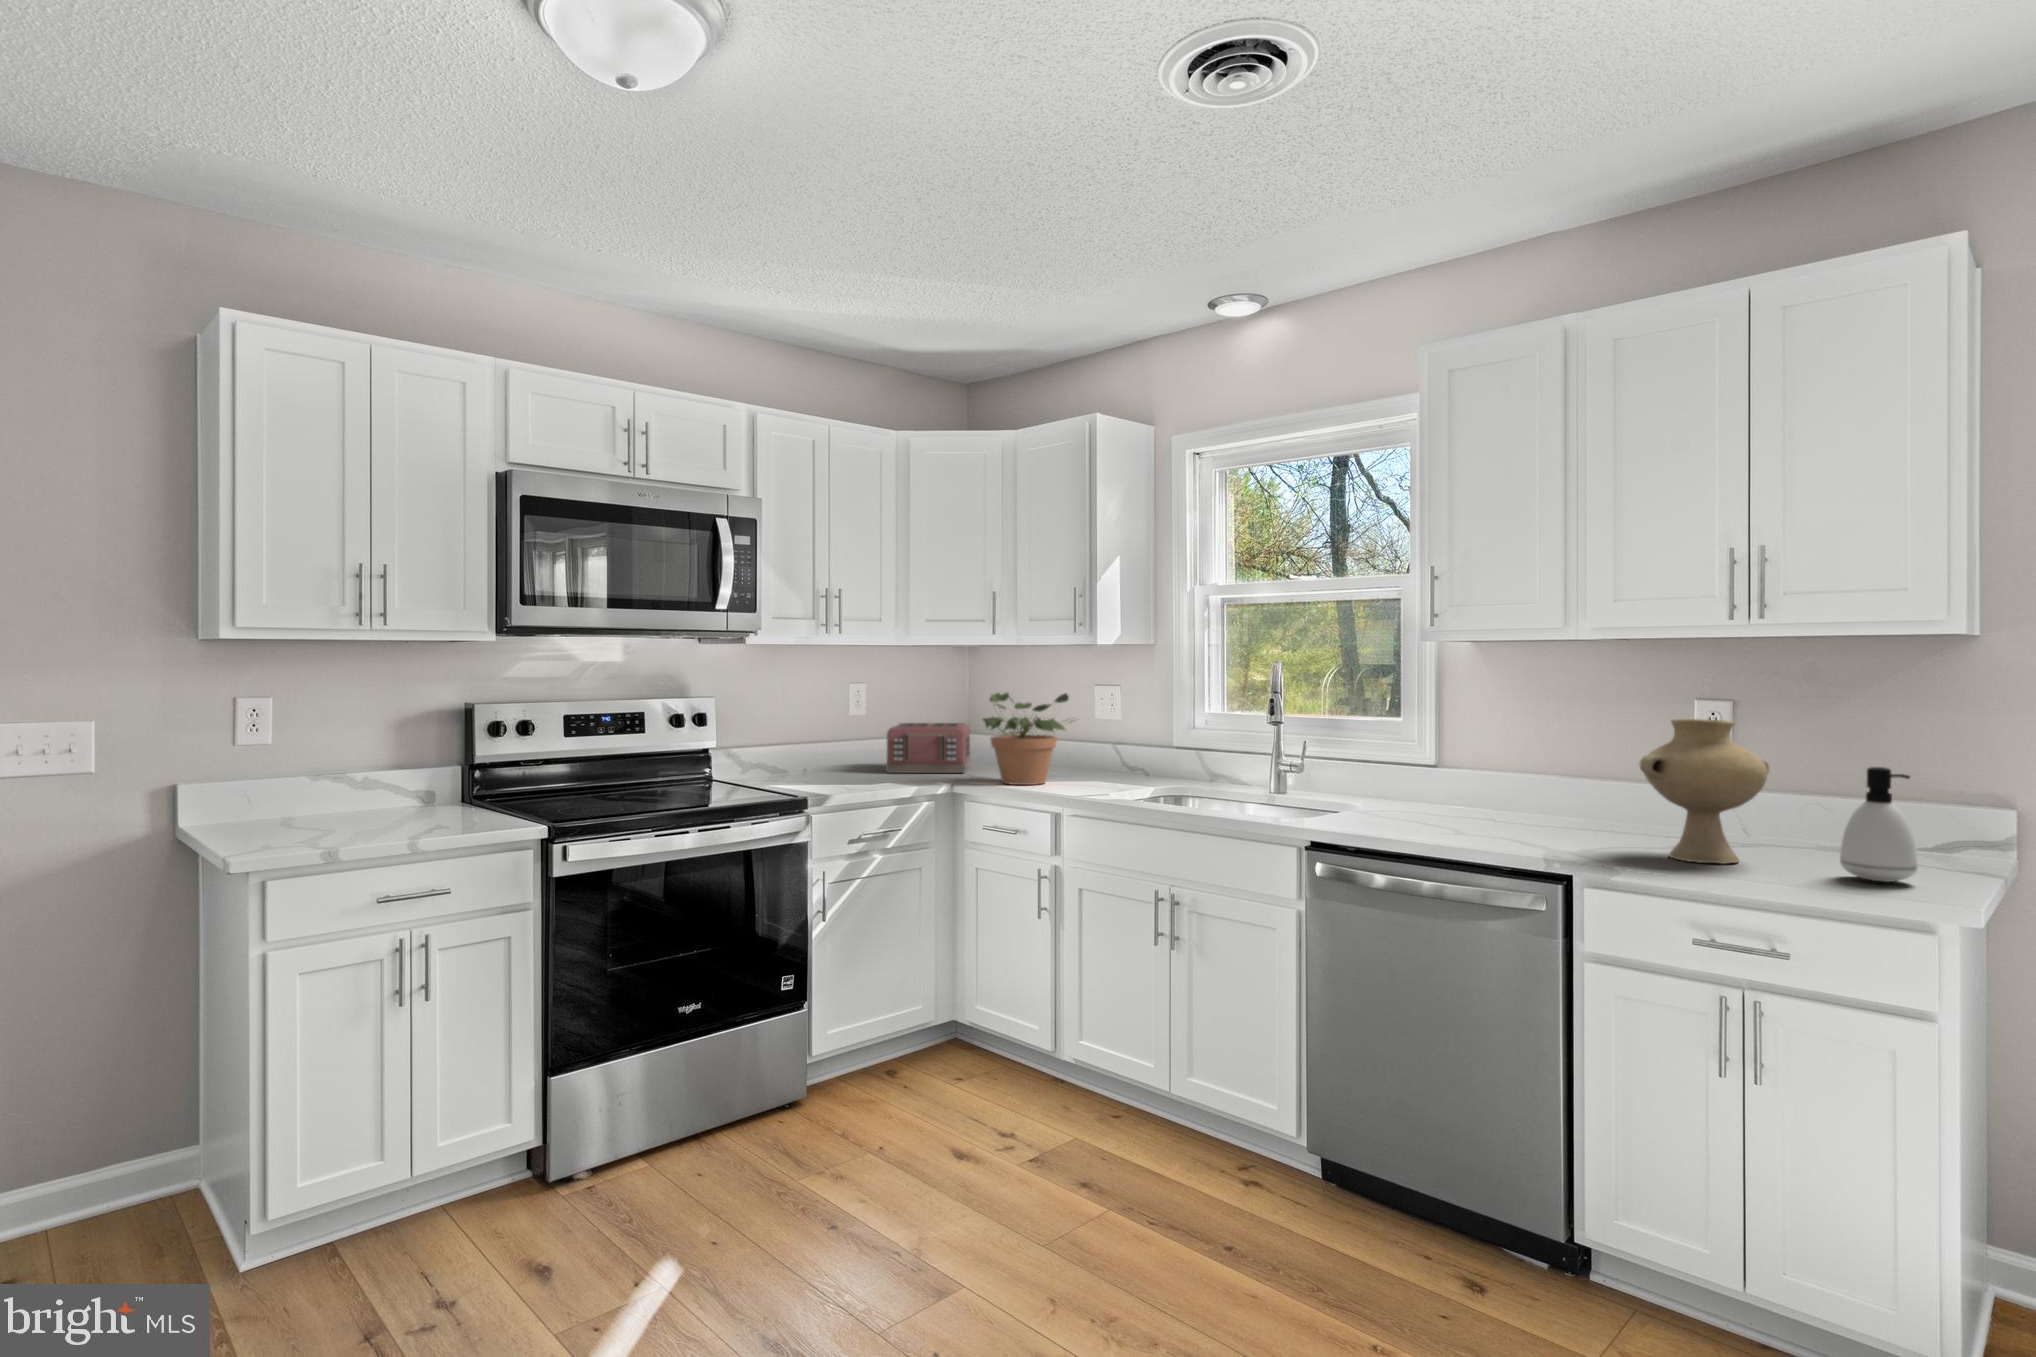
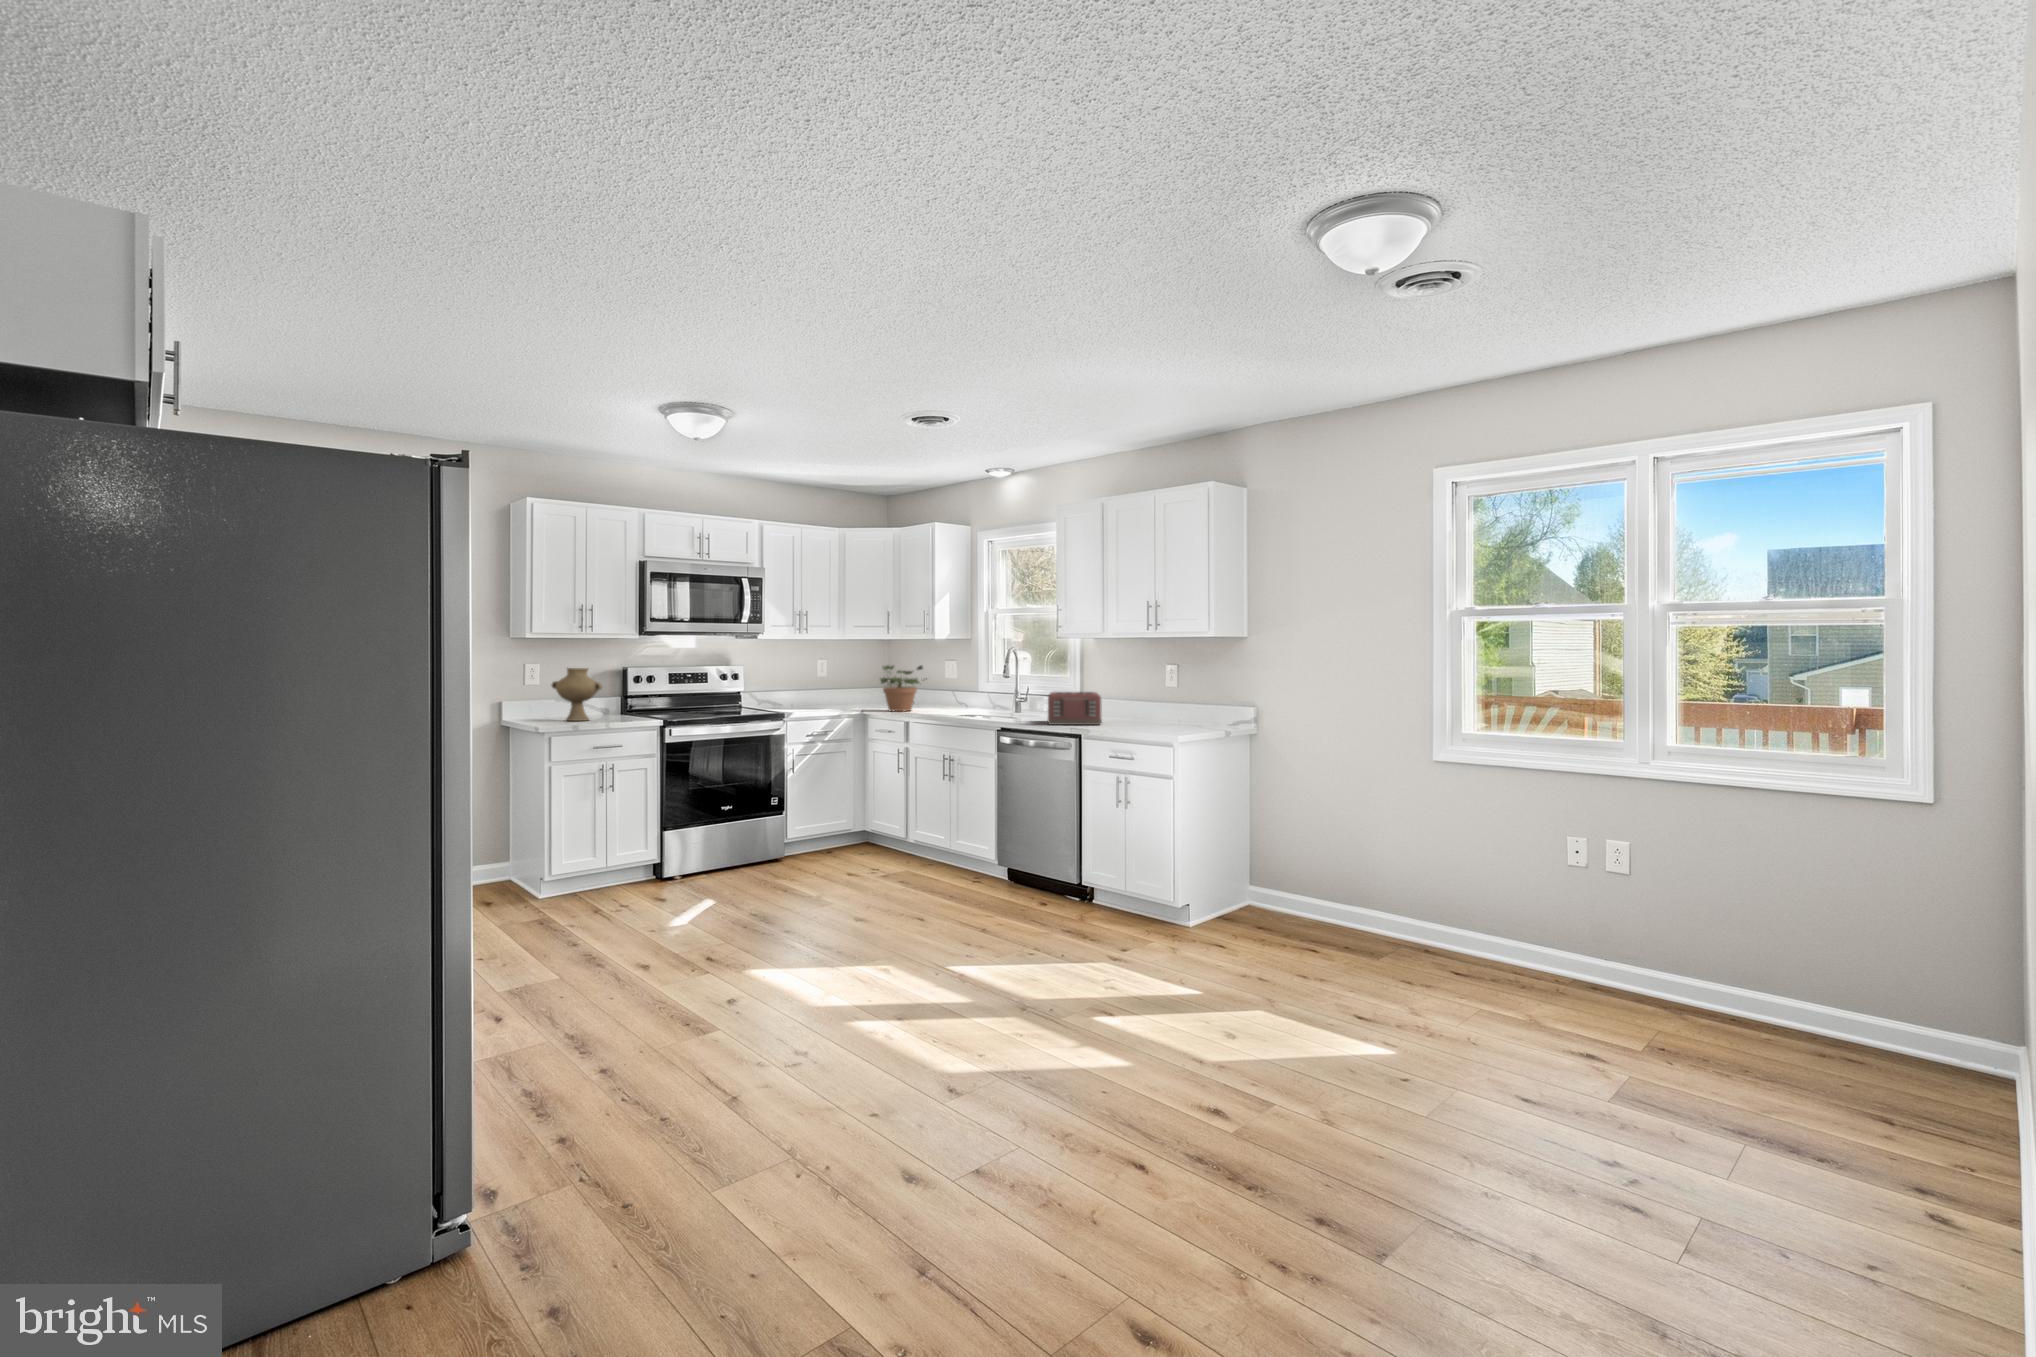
vase: present [1640,719,1769,864] -> present [552,668,602,721]
toaster: present [885,723,970,773] -> present [1048,692,1102,725]
soap dispenser: present [1840,767,1917,882] -> none [1166,689,1190,733]

